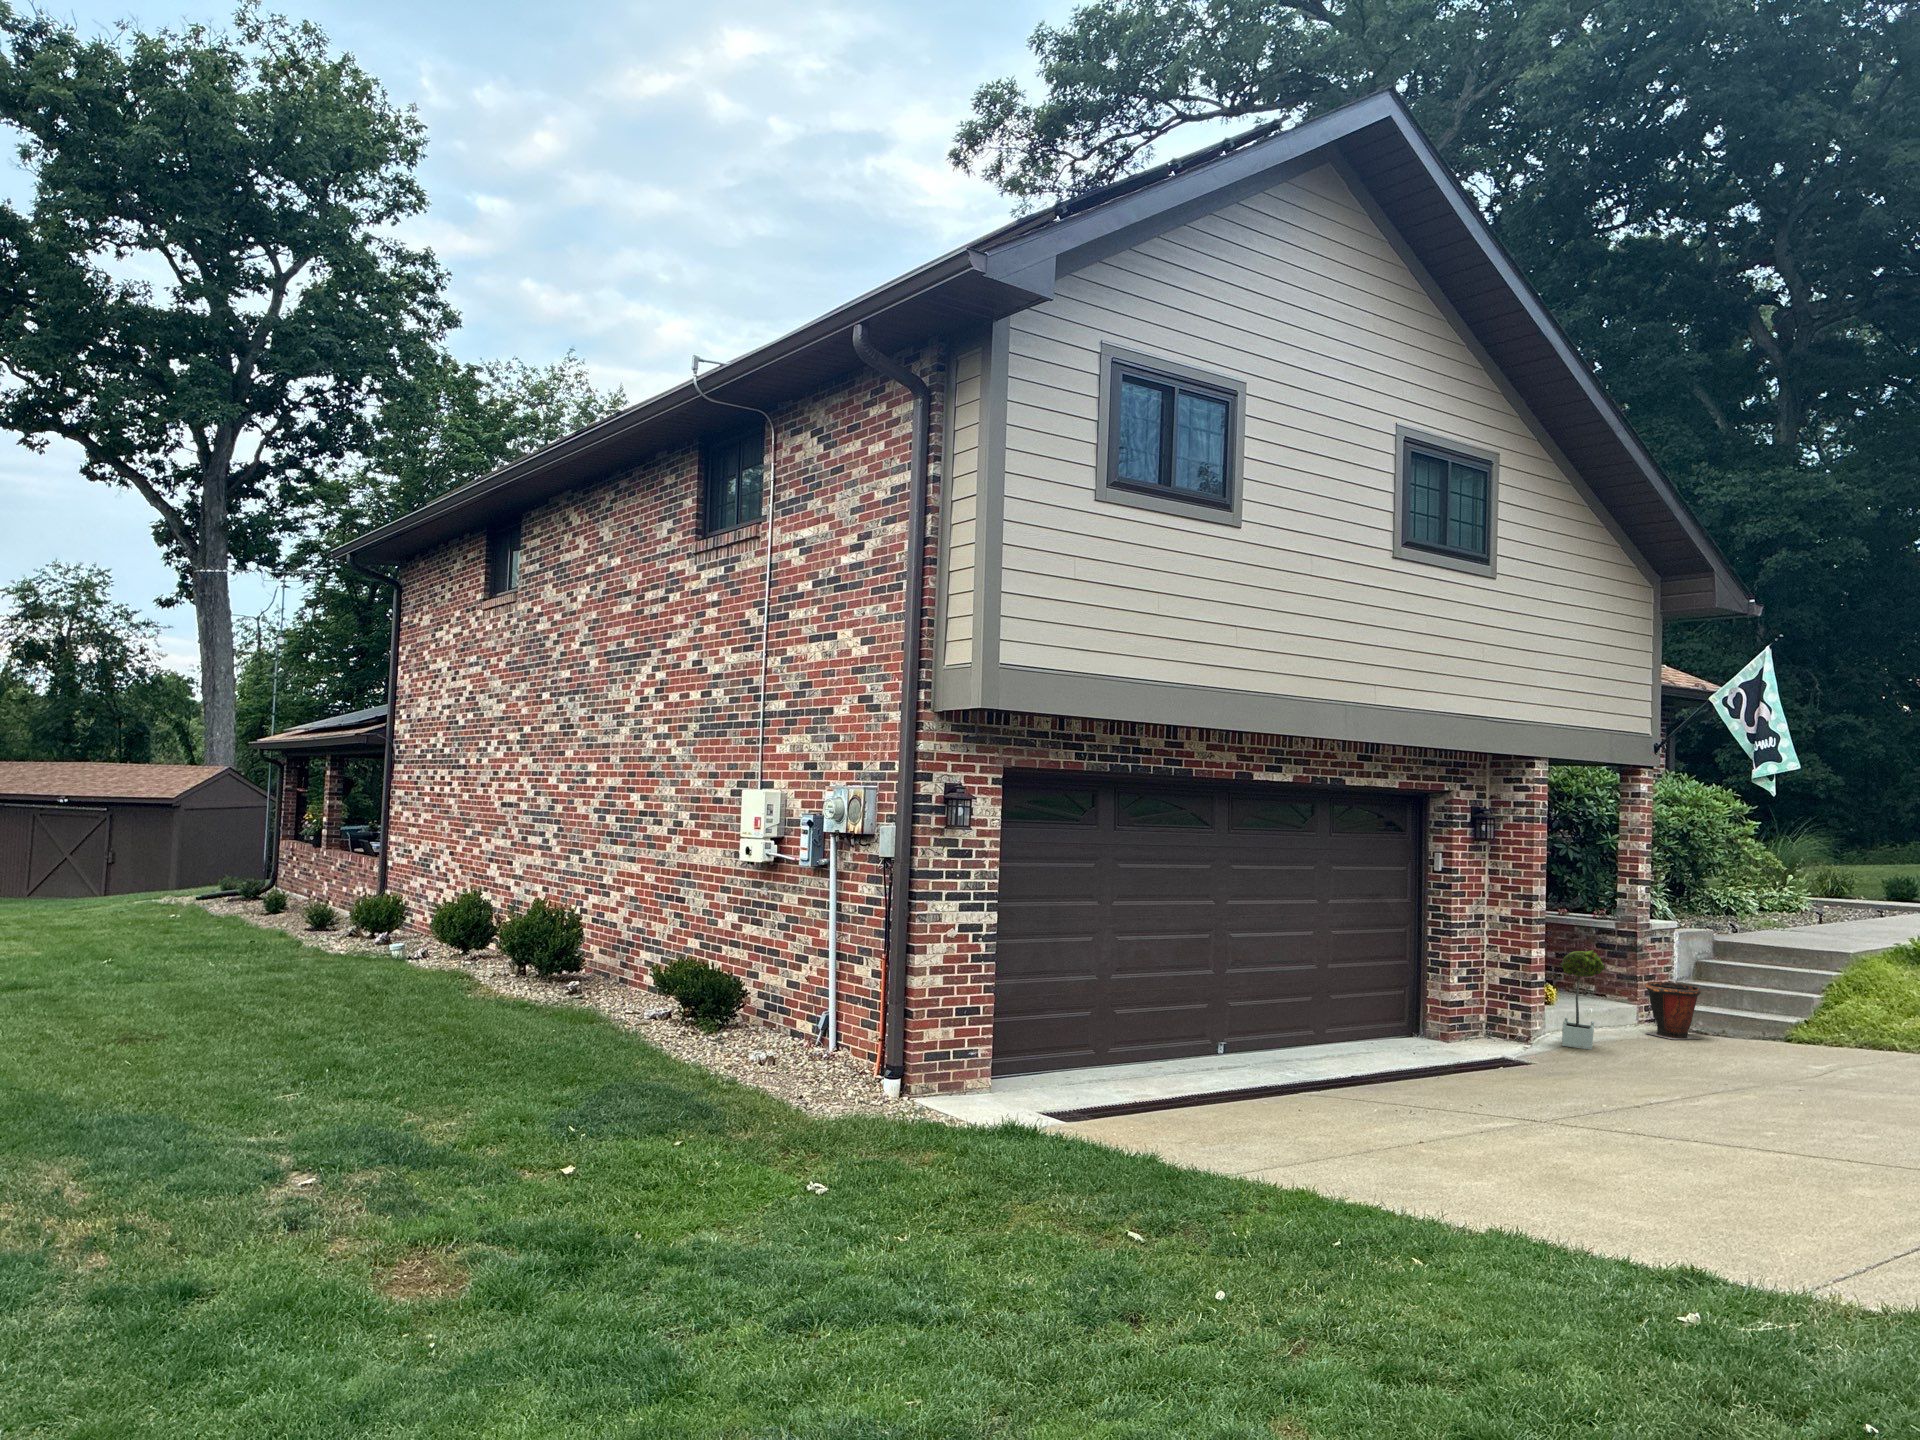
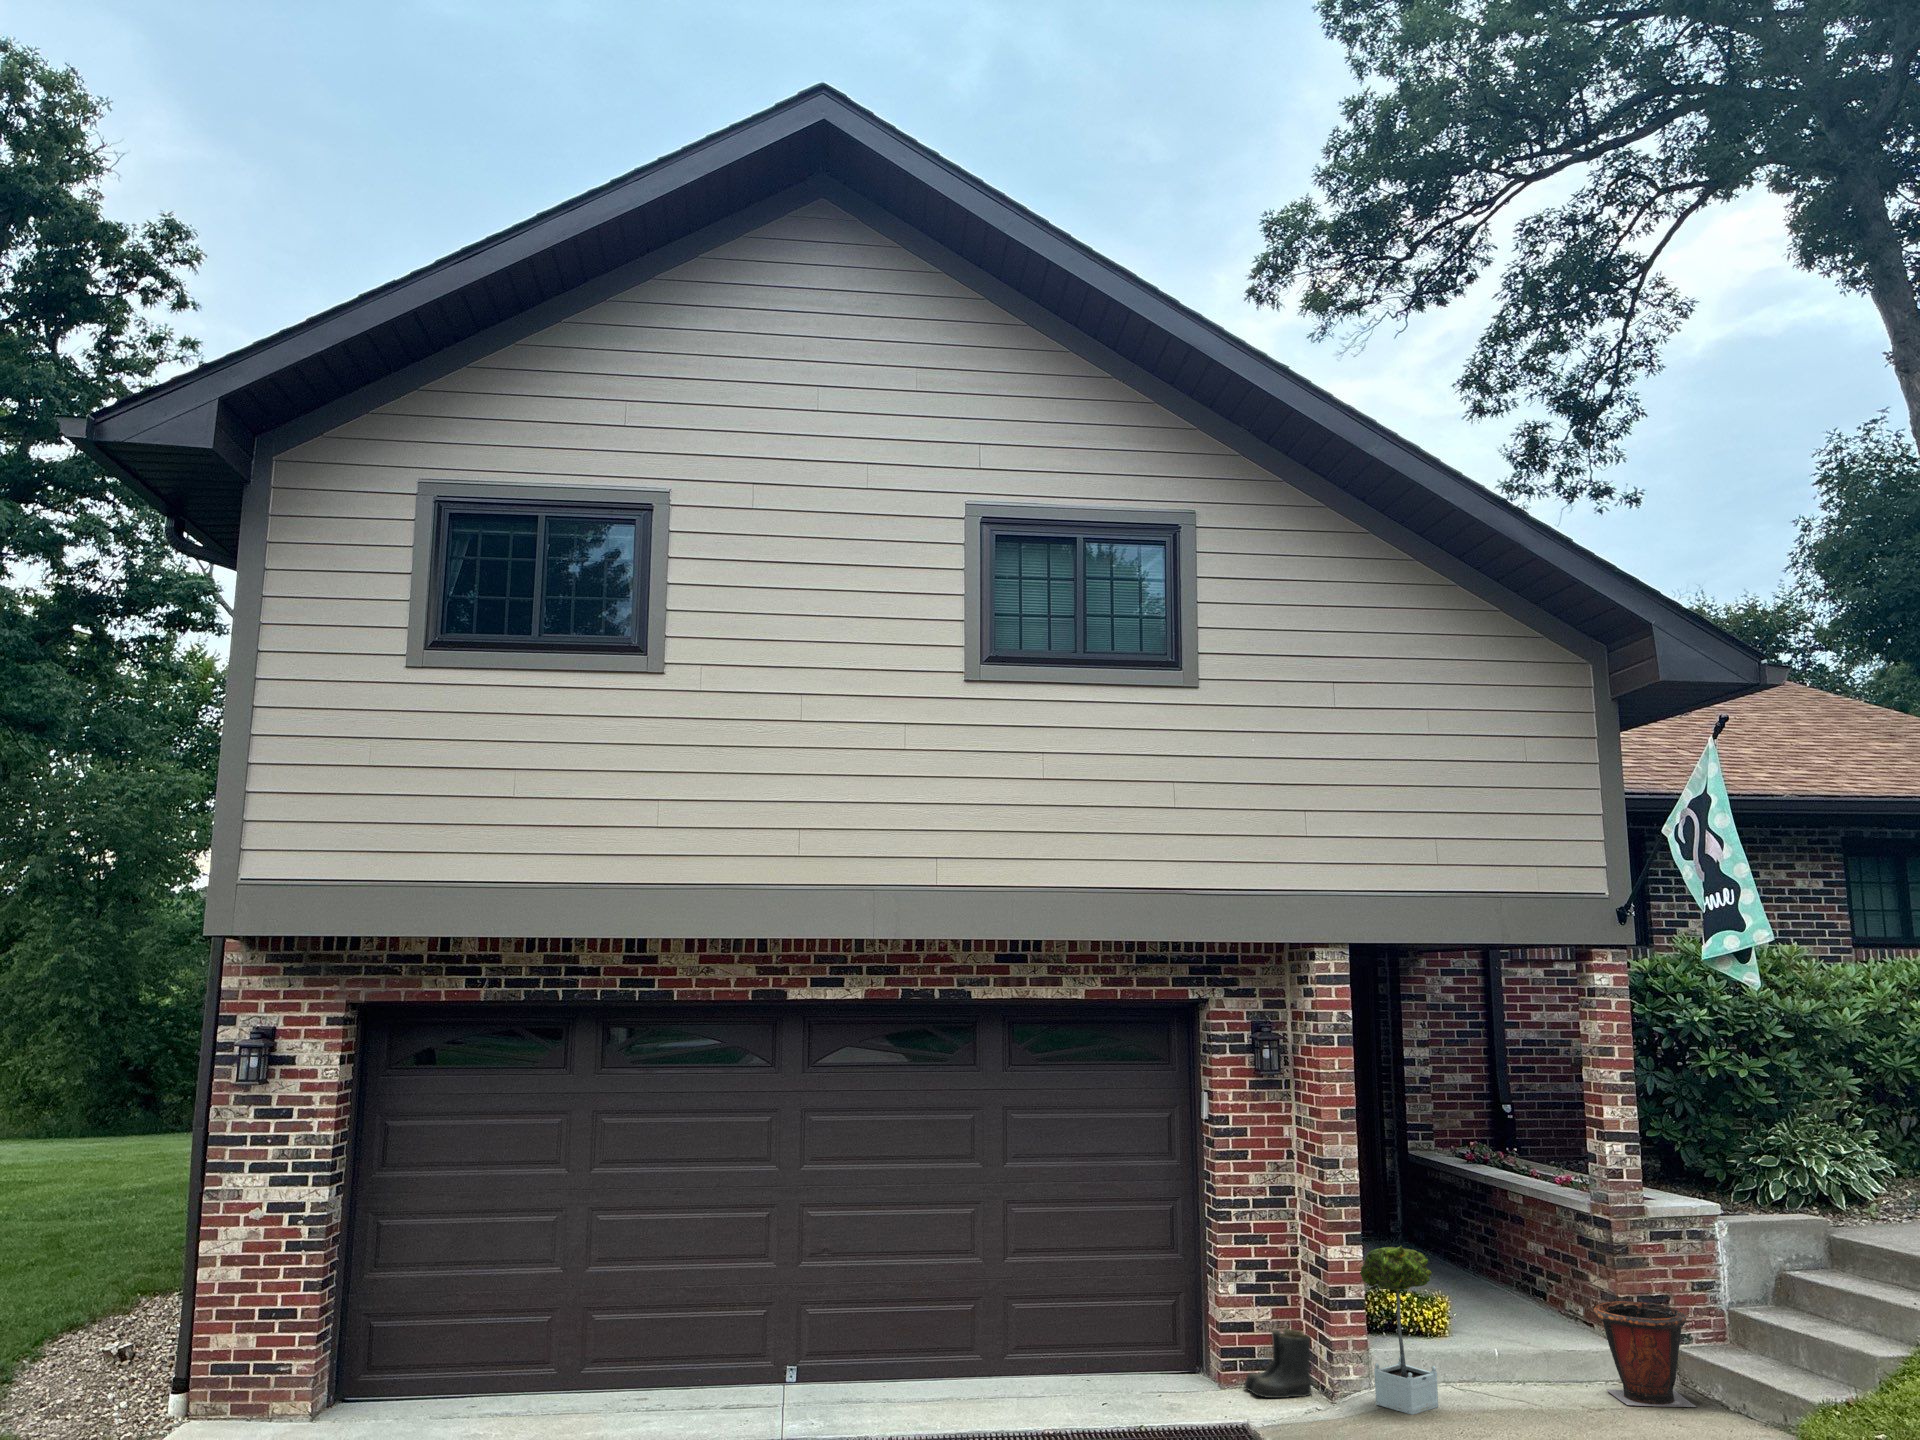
boots: none [1475,1004,1519,1045] -> present [1244,1329,1312,1398]

